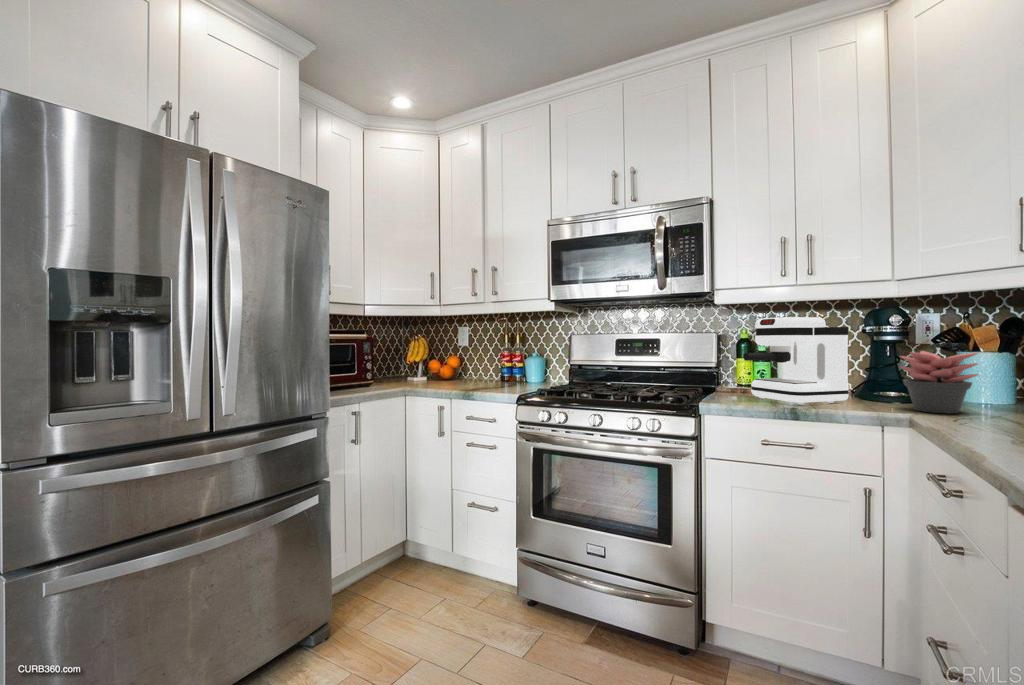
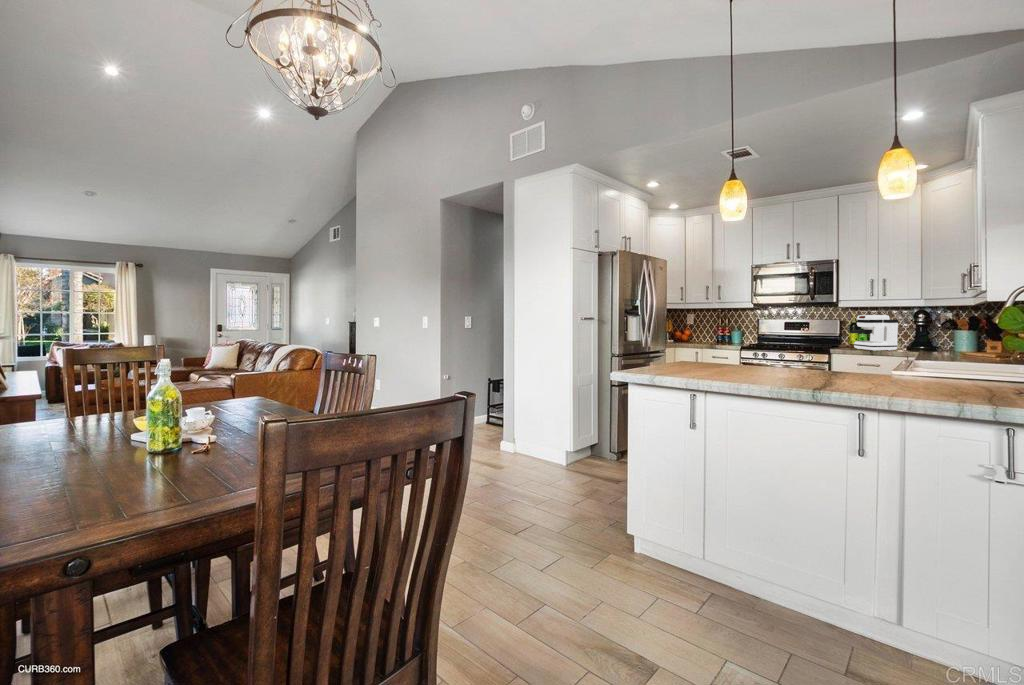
succulent plant: present [900,351,978,413] -> none [918,330,946,353]

